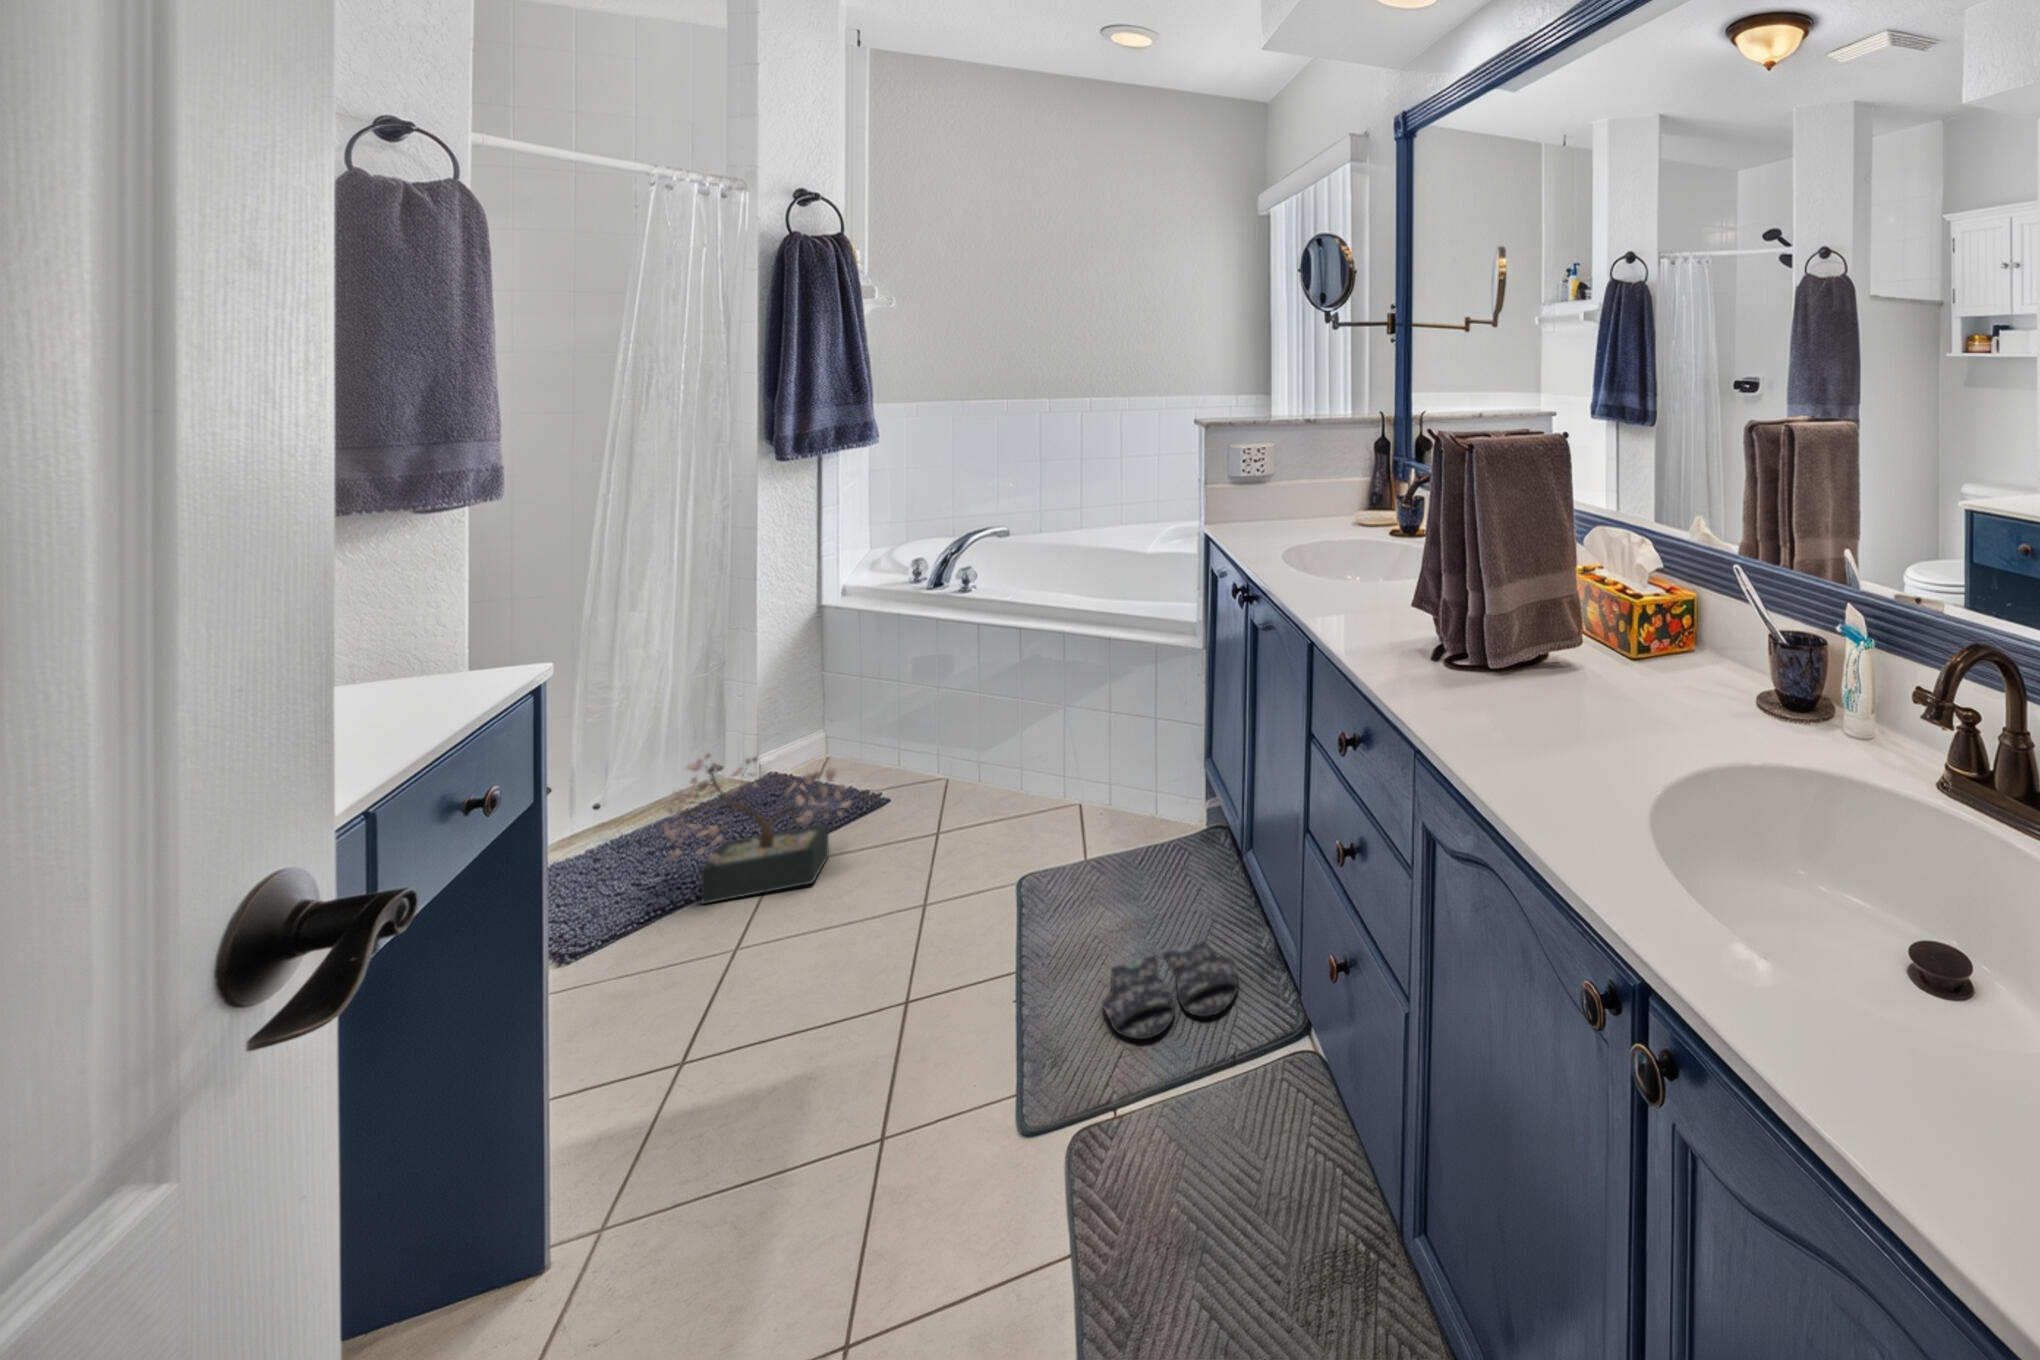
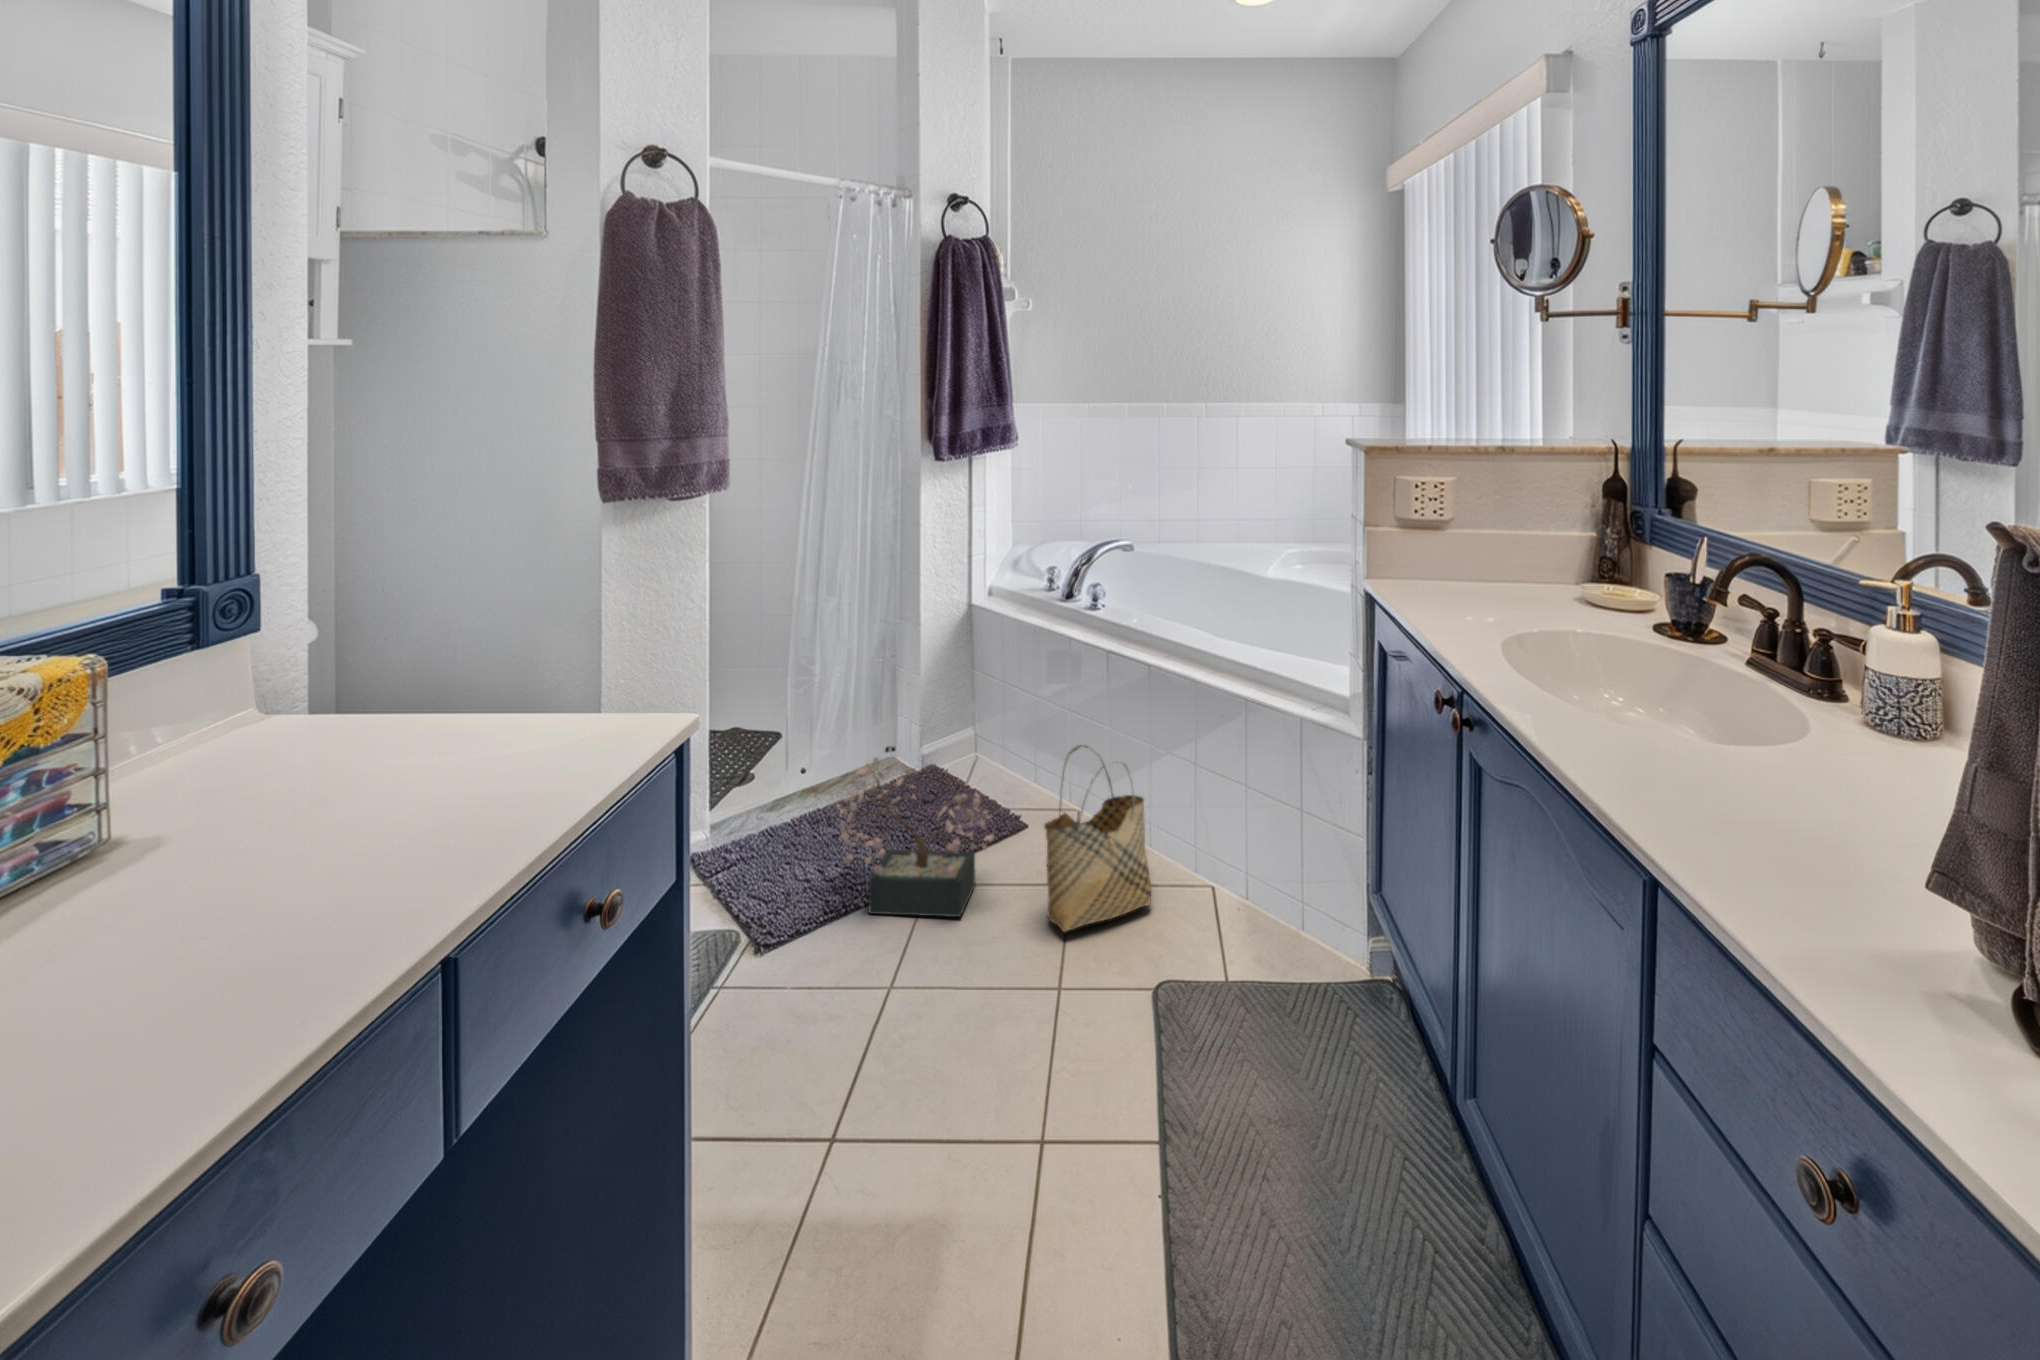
woven basket: none [906,704,1016,870] -> present [1044,745,1151,932]
slippers: present [1103,942,1237,1039] -> none [1254,1119,1427,1277]

